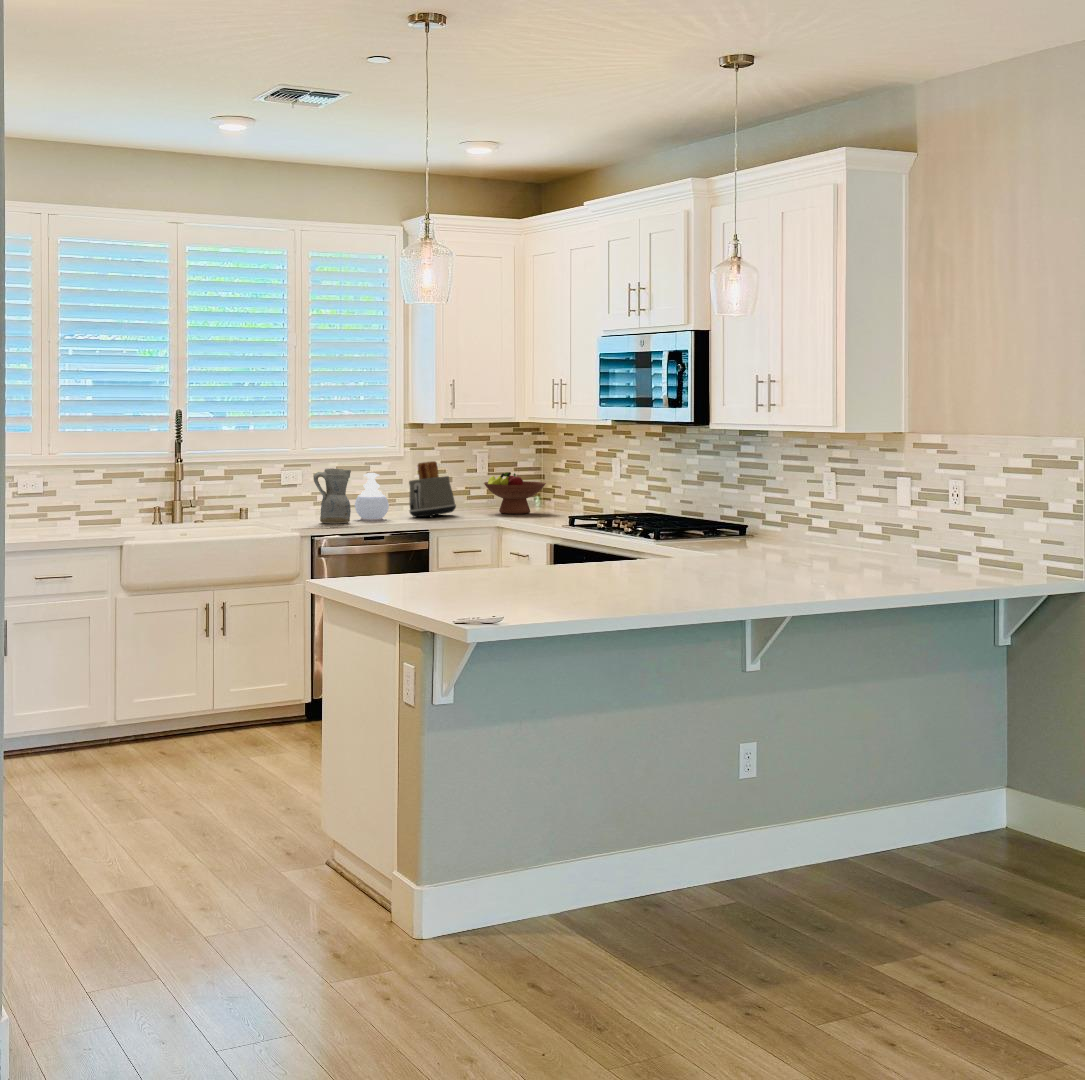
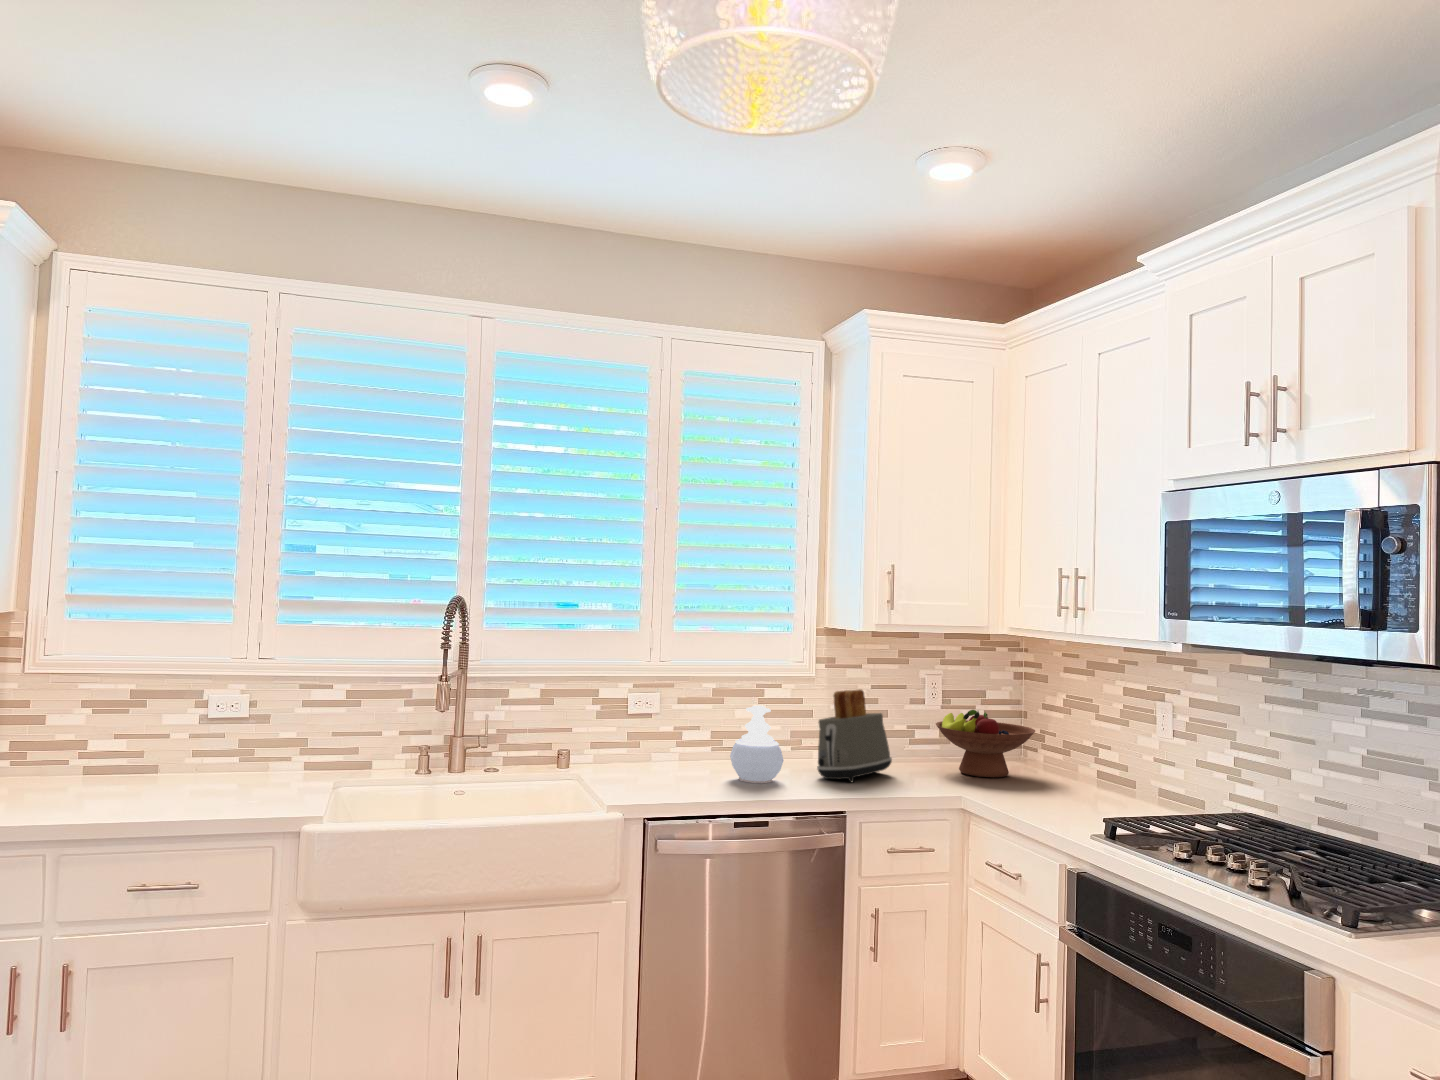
ceramic pitcher: present [314,468,351,524] -> none [658,700,720,793]

